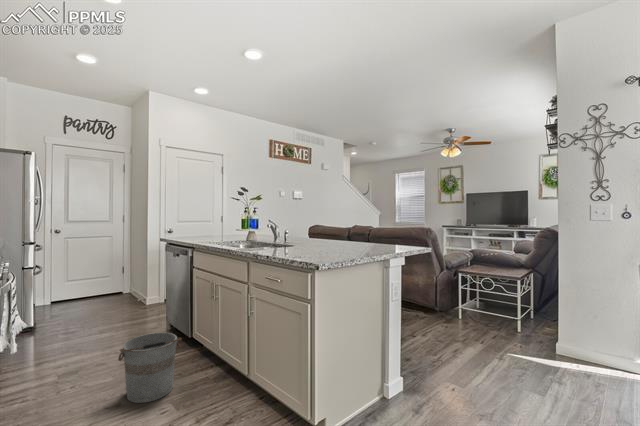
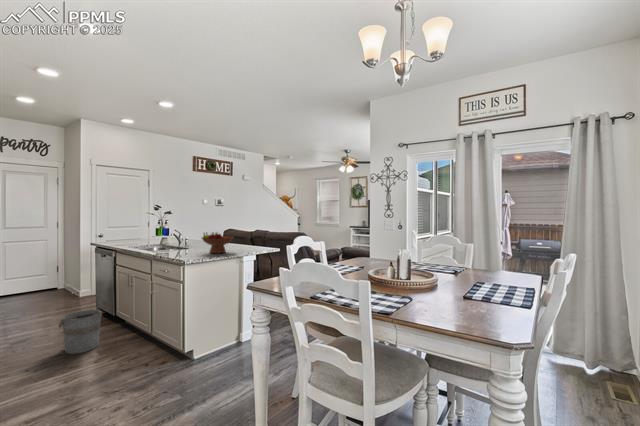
fruit bowl: none [322,218,372,252] -> present [202,232,234,253]

